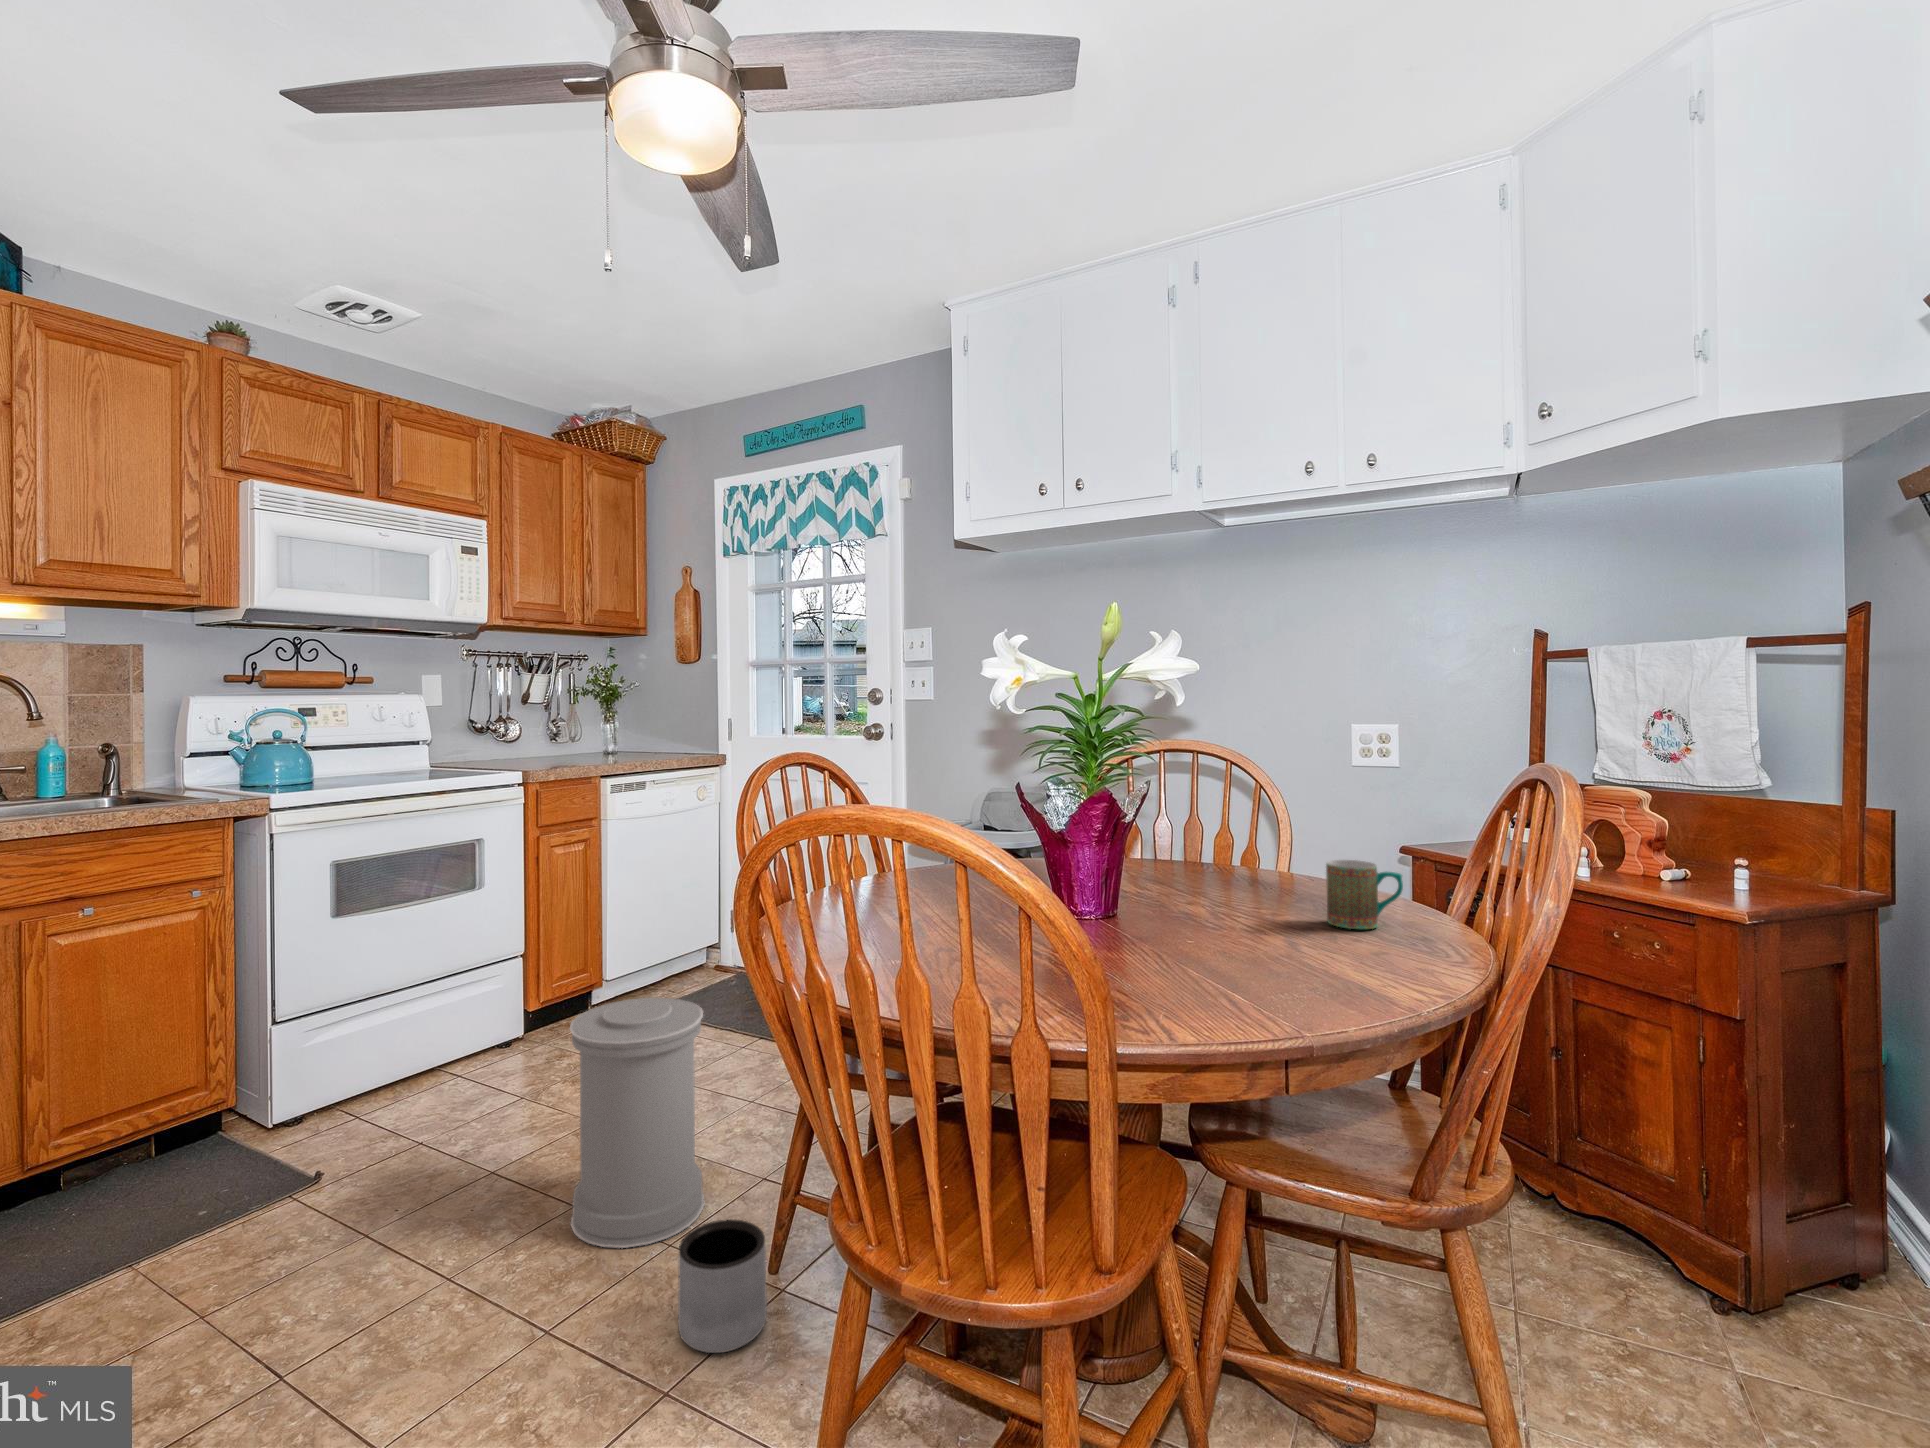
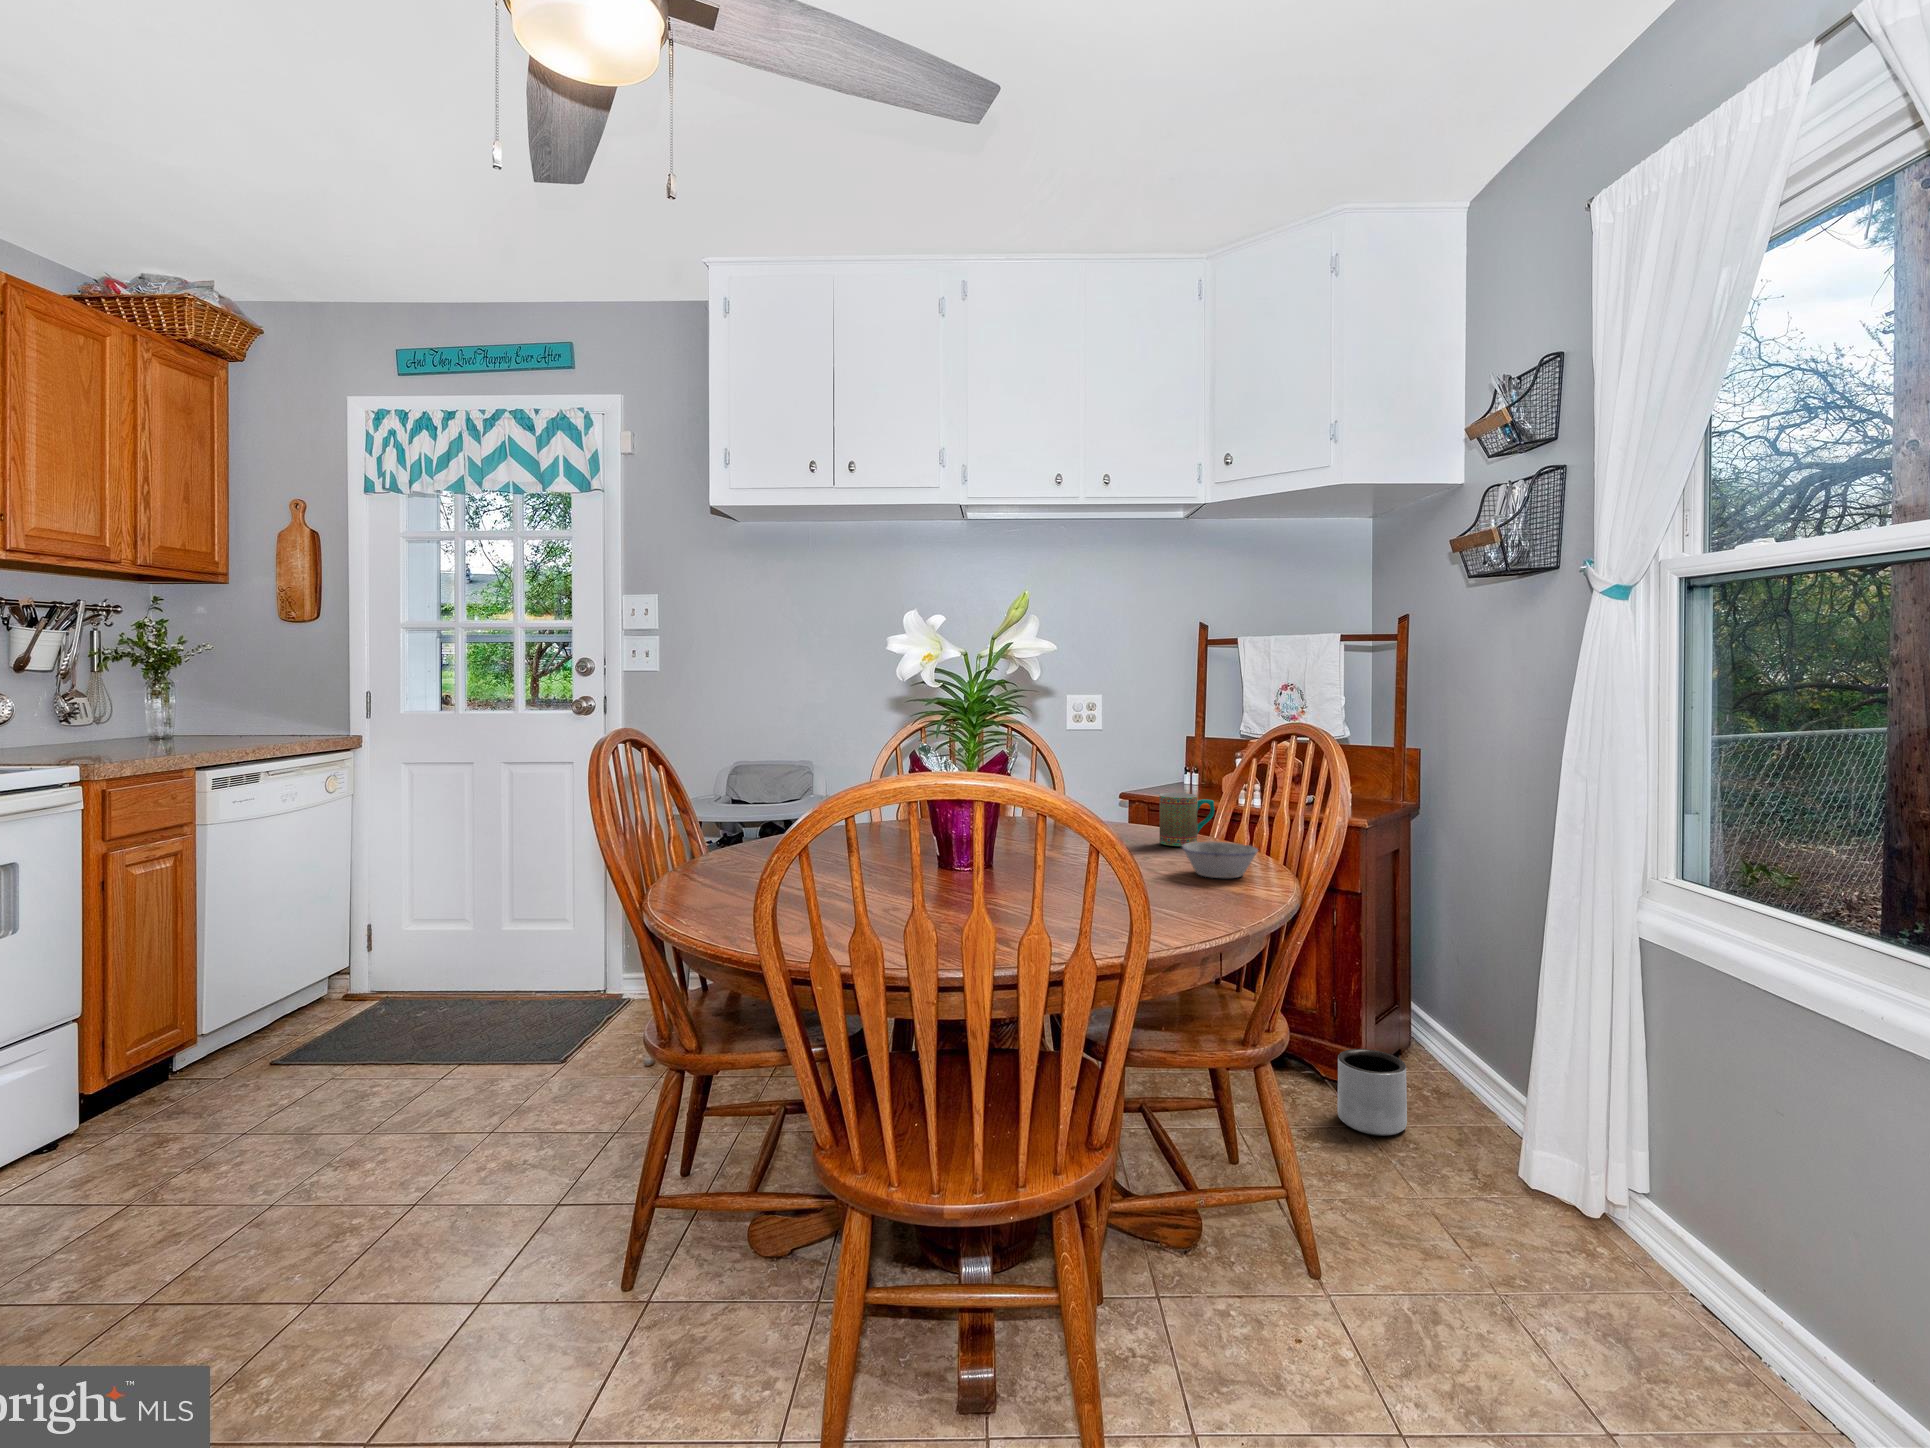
bowl: none [1286,929,1390,983] -> present [1182,842,1258,878]
trash can: present [570,998,704,1248] -> none [315,1017,501,1333]
planter: present [678,1219,767,1353] -> present [1337,1049,1407,1136]

